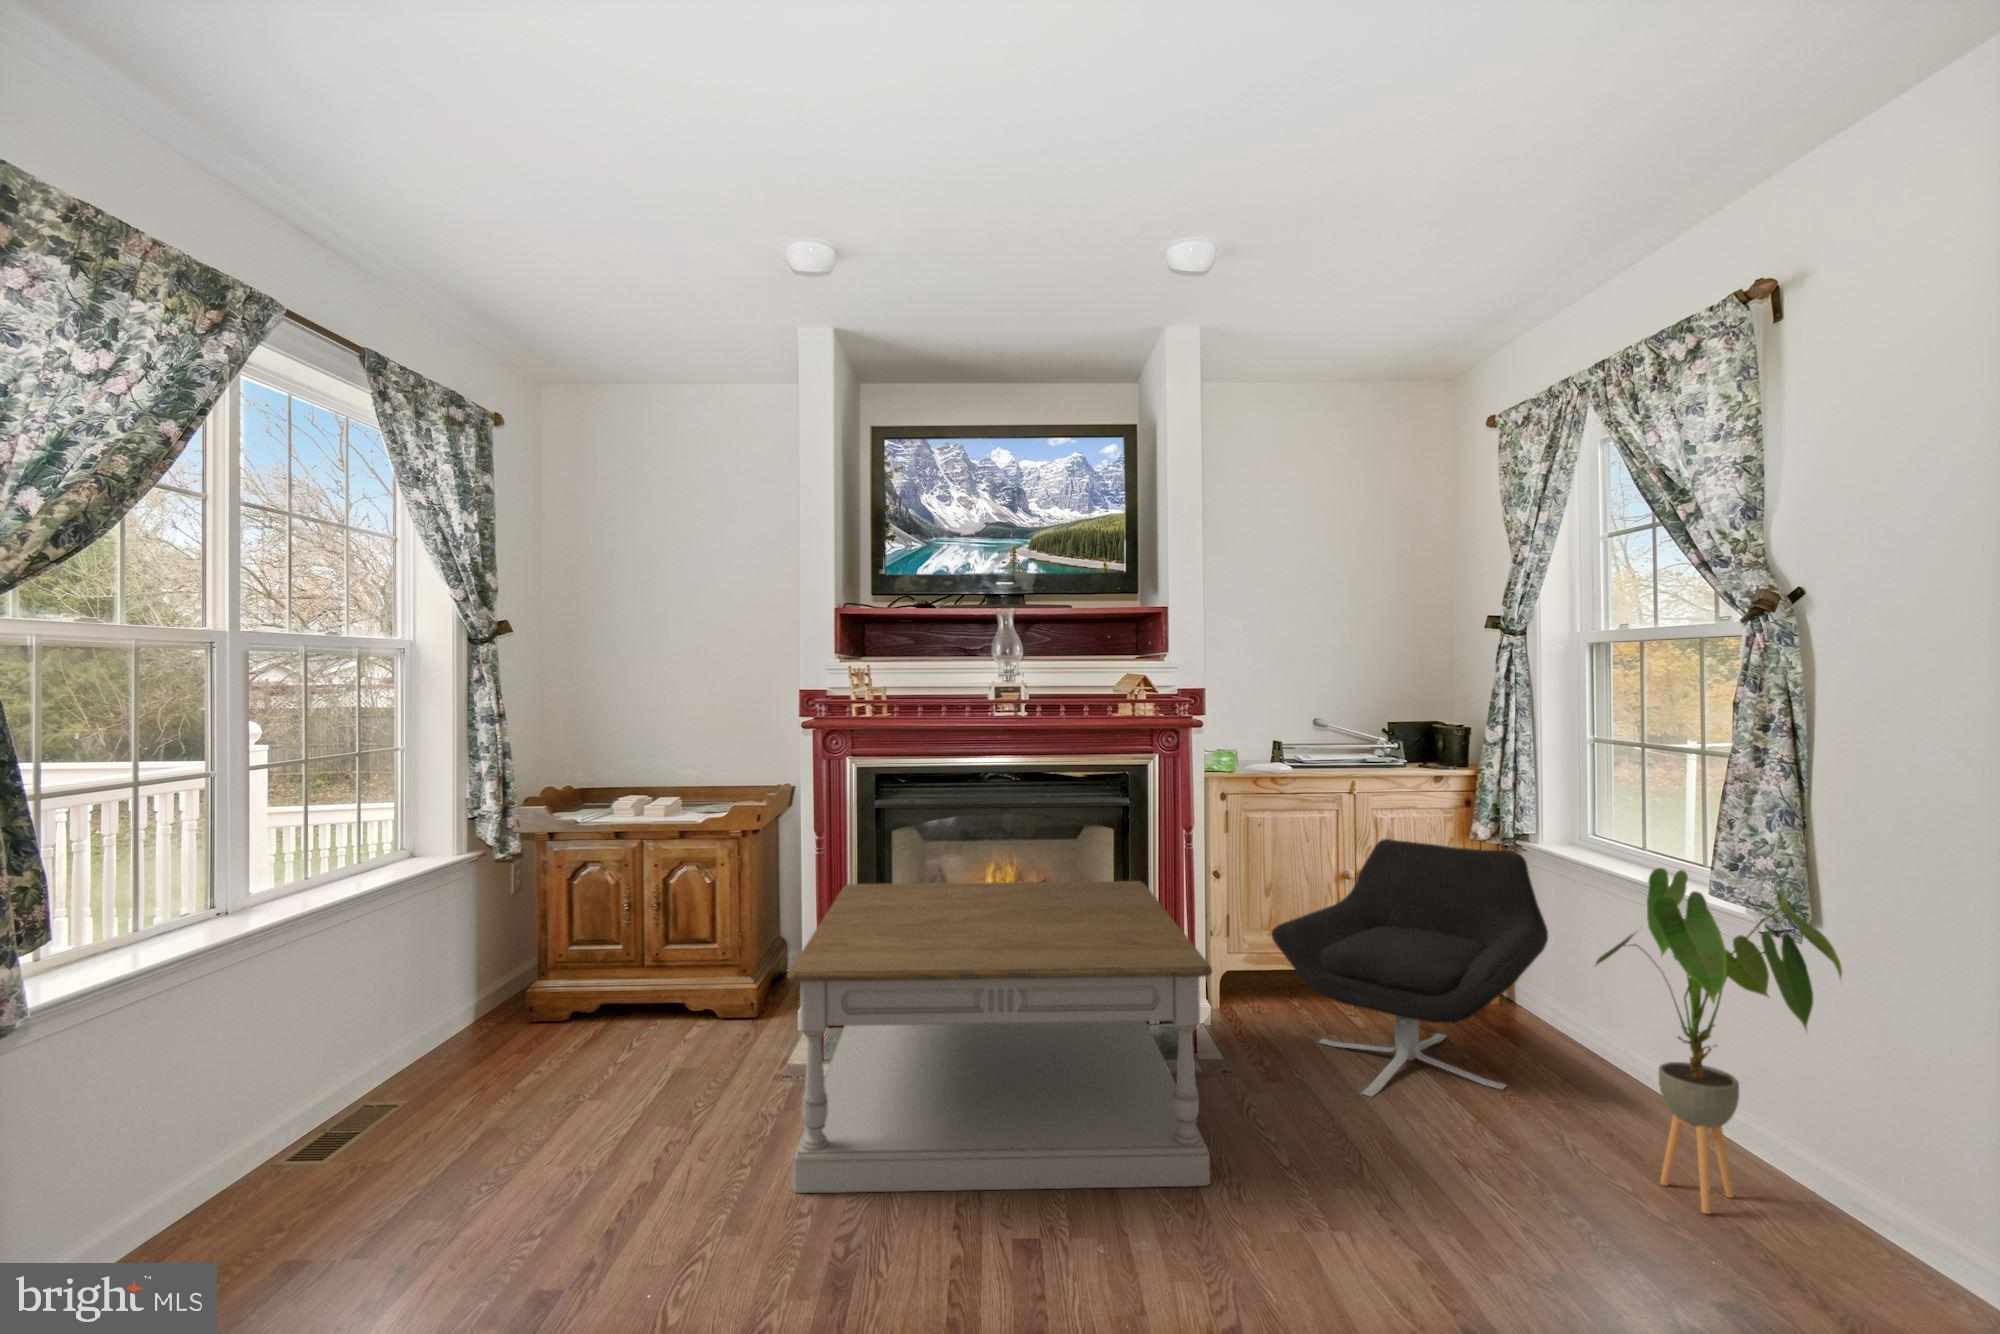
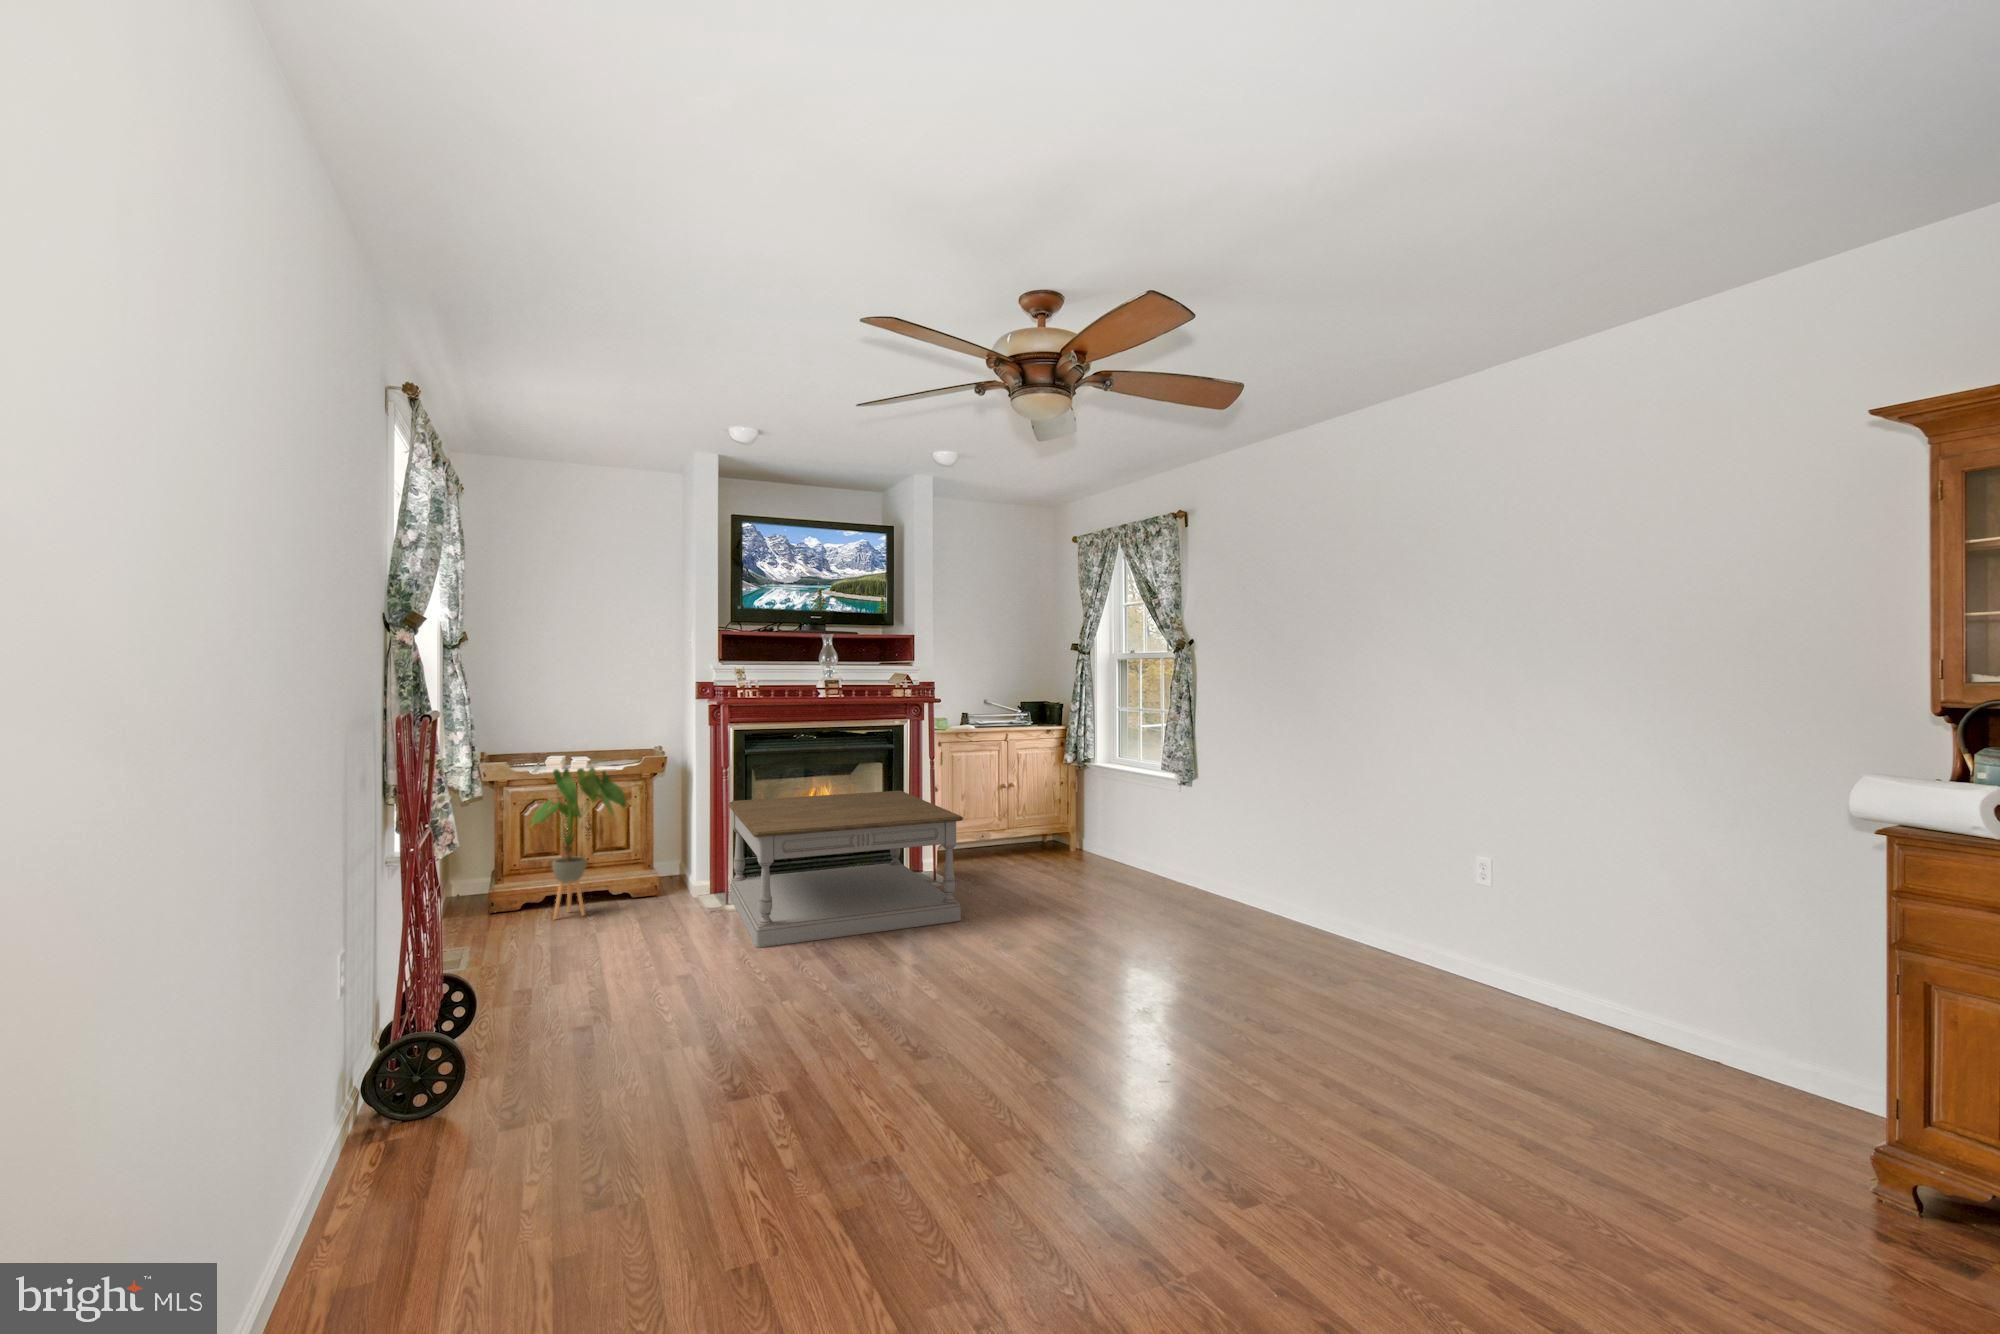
lounge chair: present [1271,839,1548,1097] -> none [970,764,1100,887]
house plant: present [1596,868,1842,1214] -> present [532,767,626,919]

